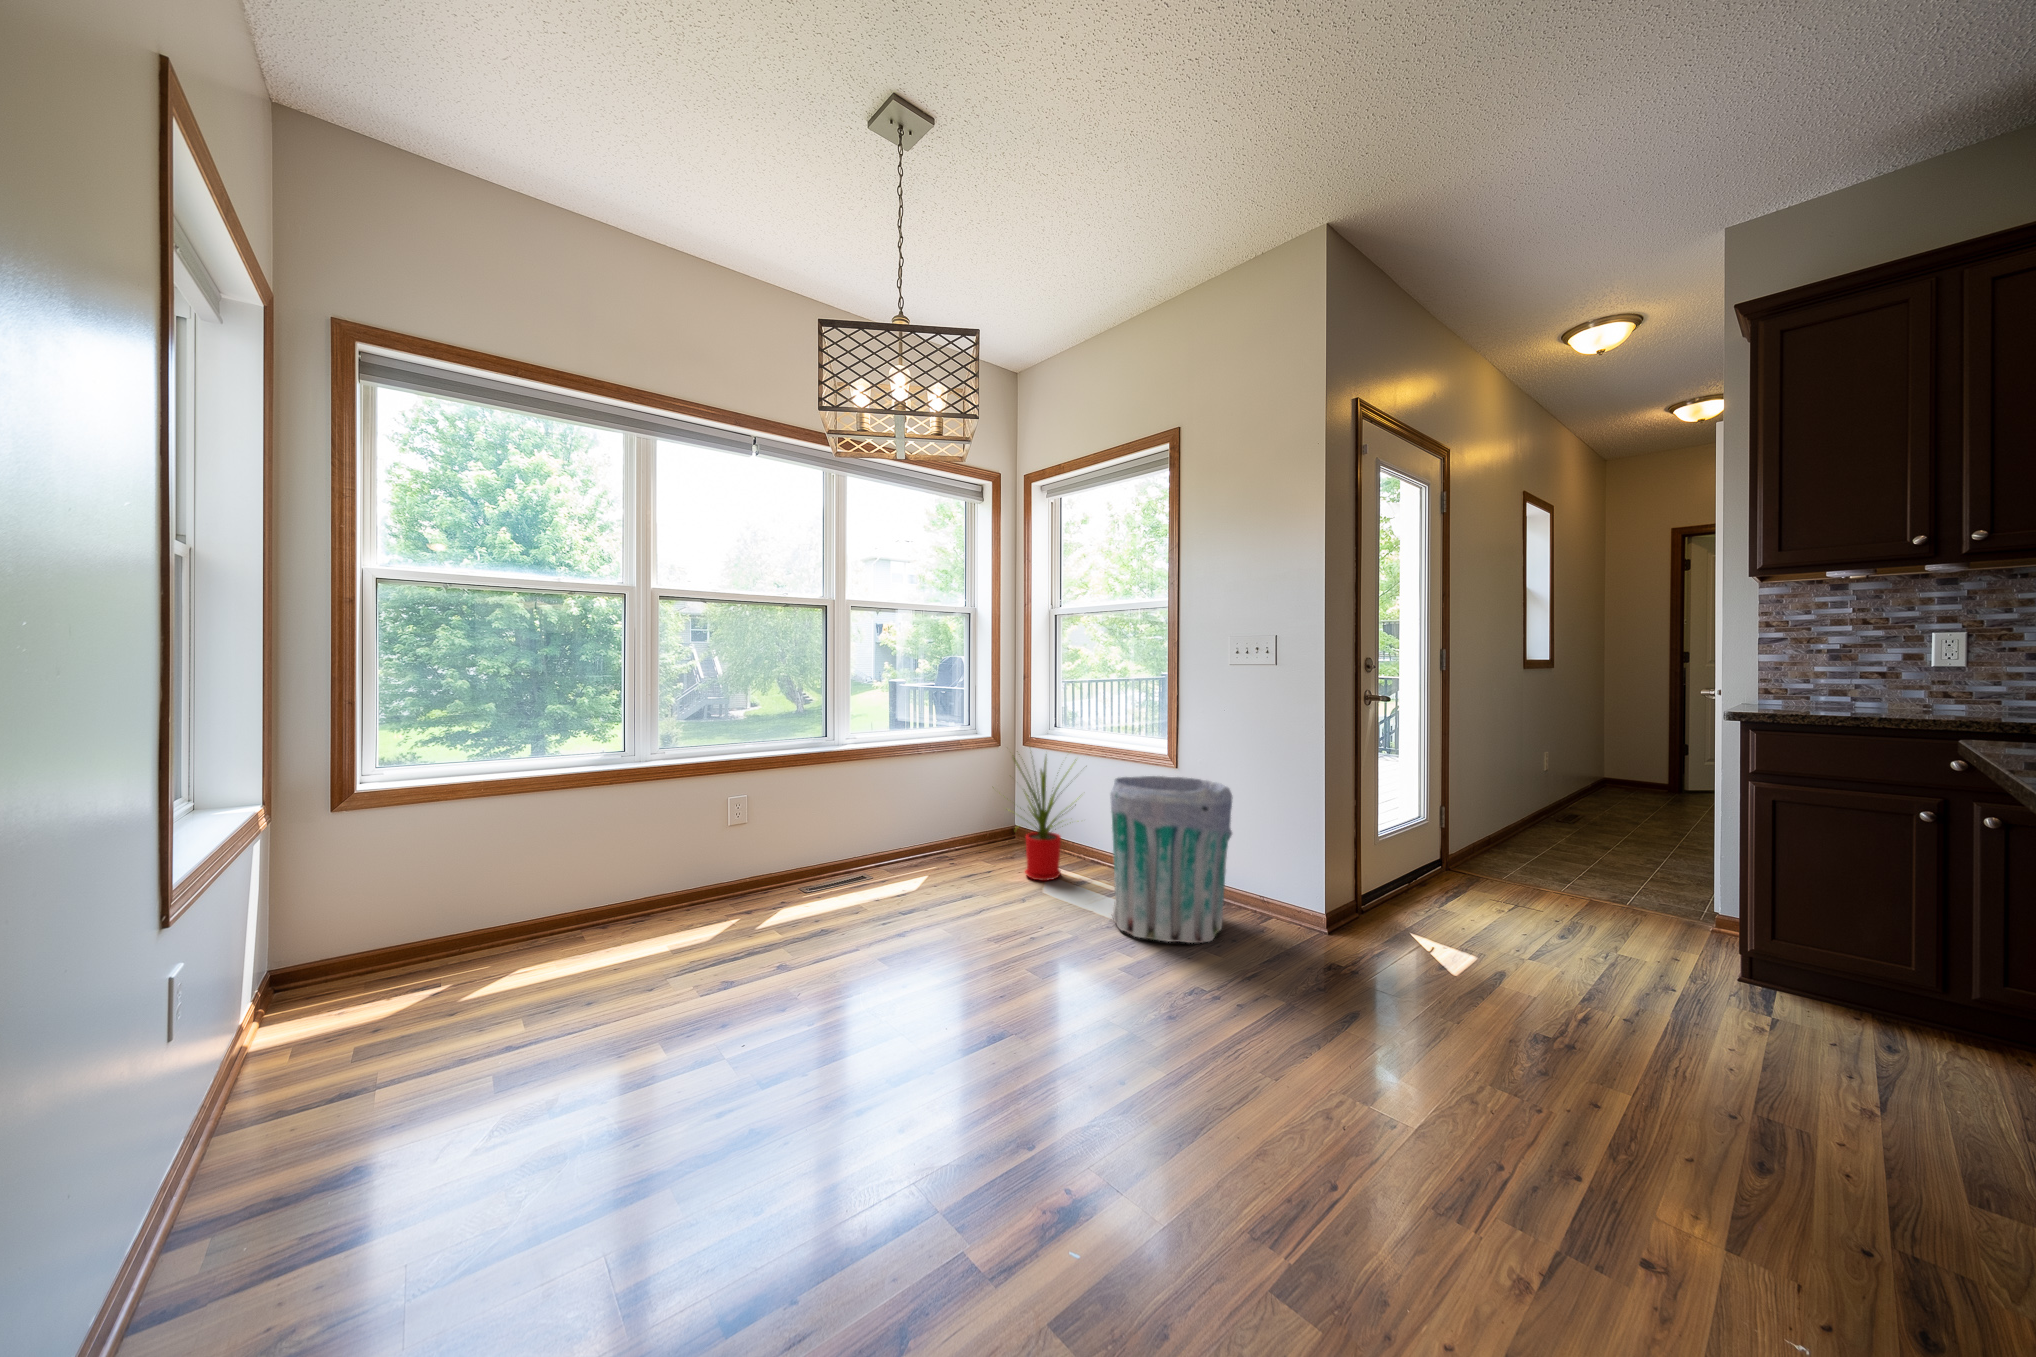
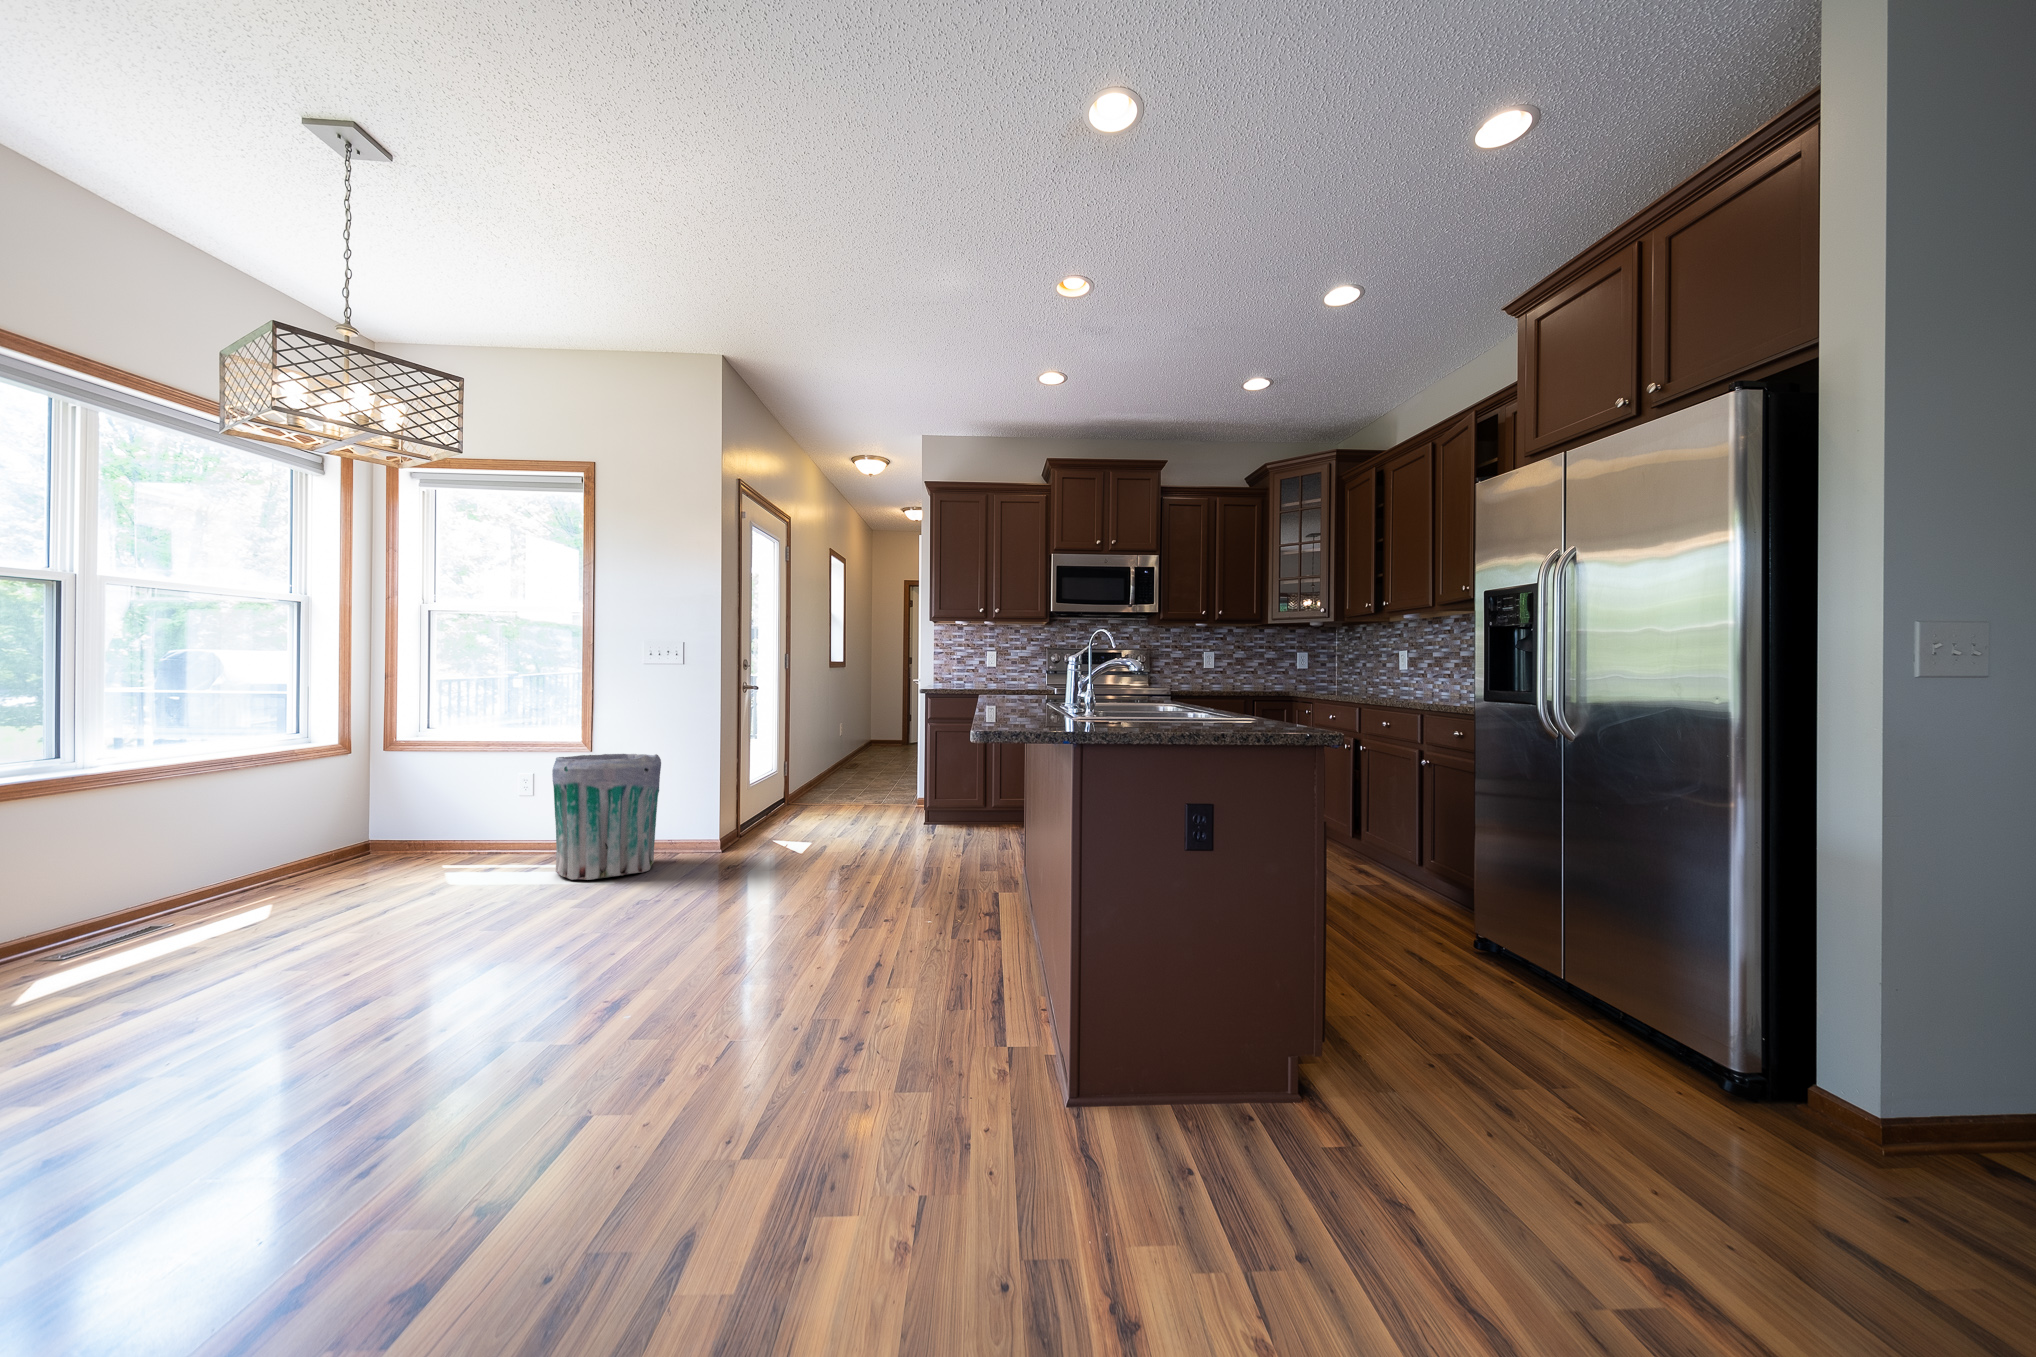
house plant: present [1010,754,1078,881] -> none [383,739,508,873]

